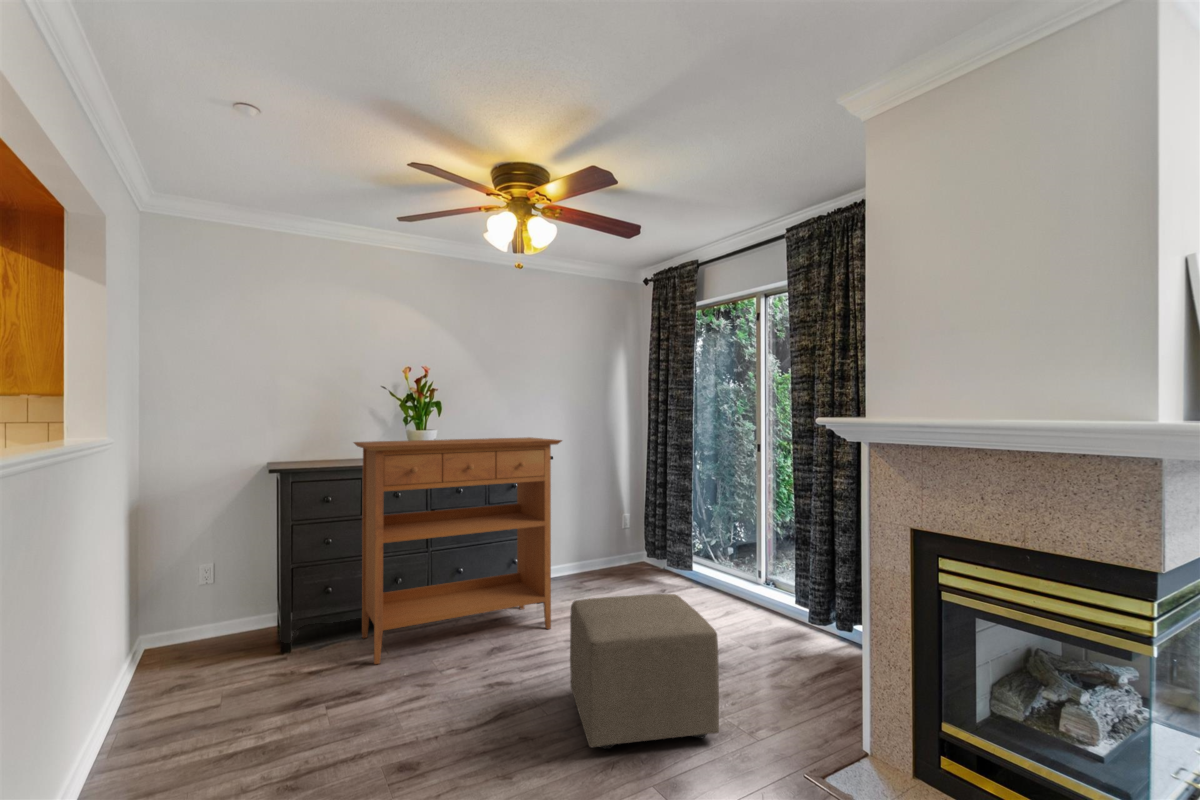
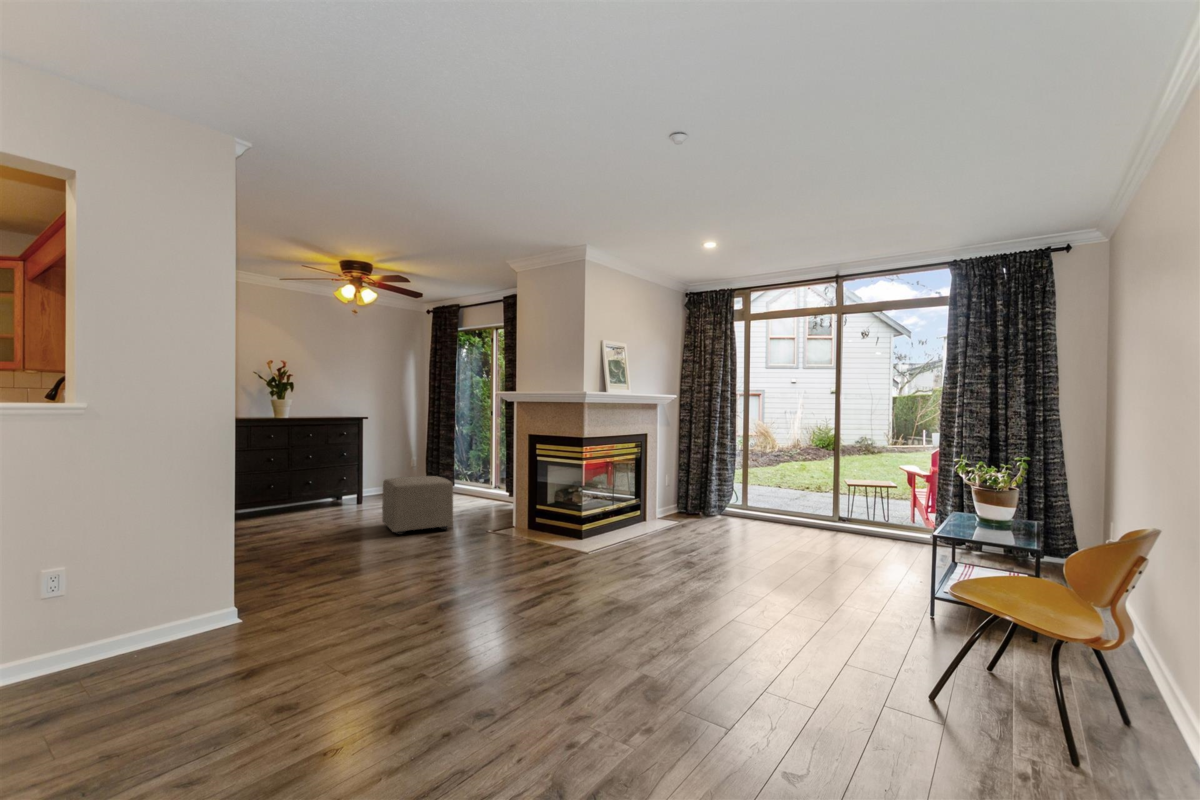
console table: present [354,437,562,664] -> none [243,404,377,525]

